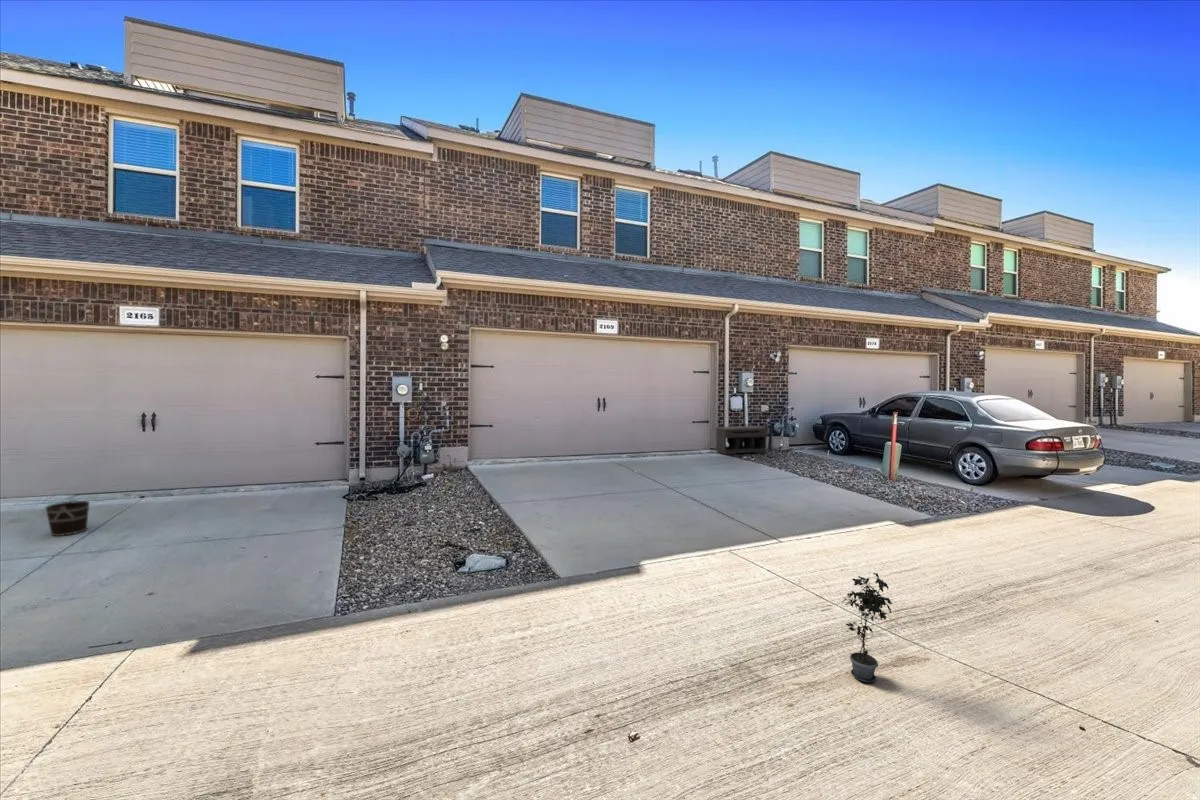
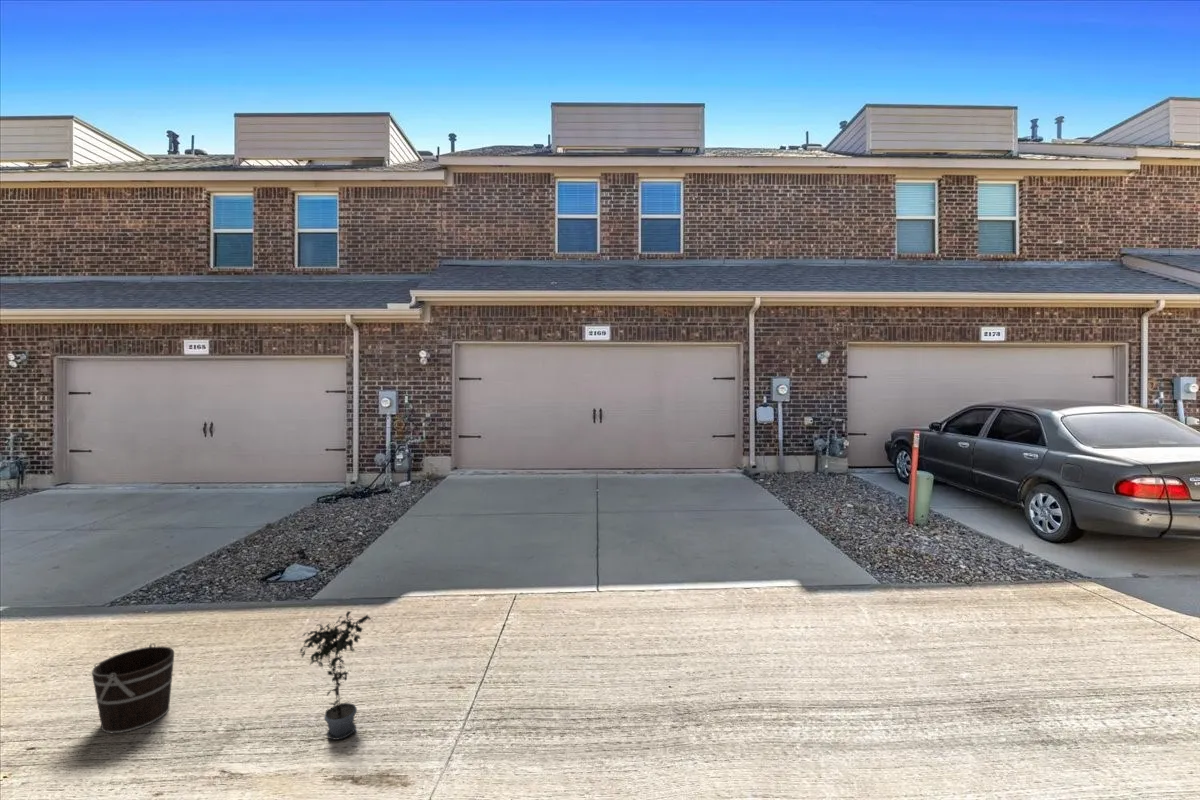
bench: present [716,426,767,455] -> none [741,445,801,478]
bucket: present [45,501,89,536] -> present [92,645,174,733]

